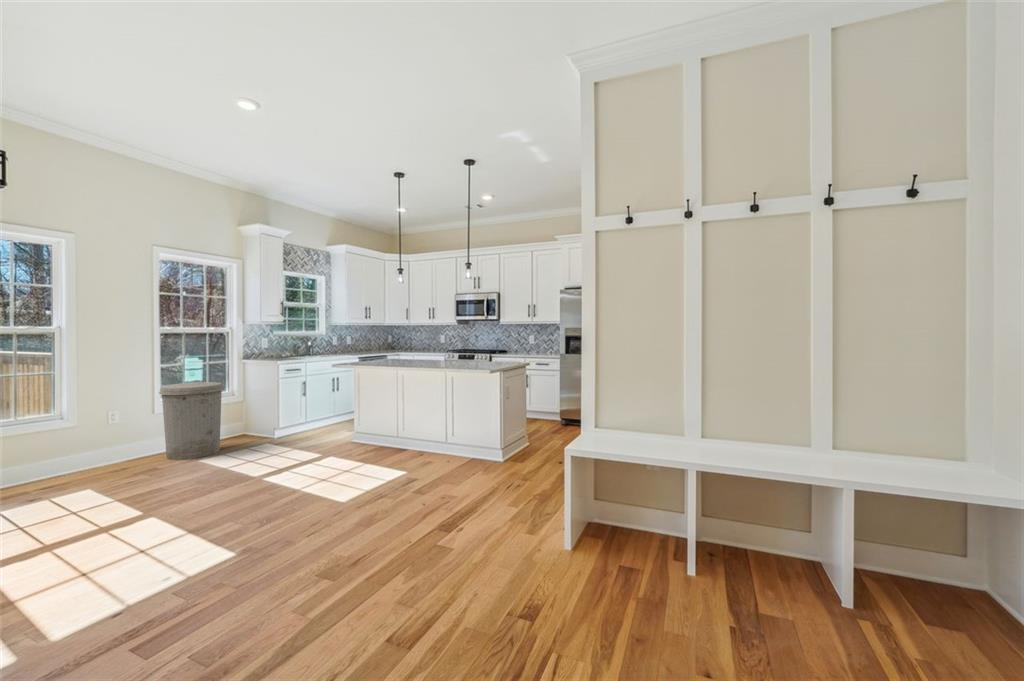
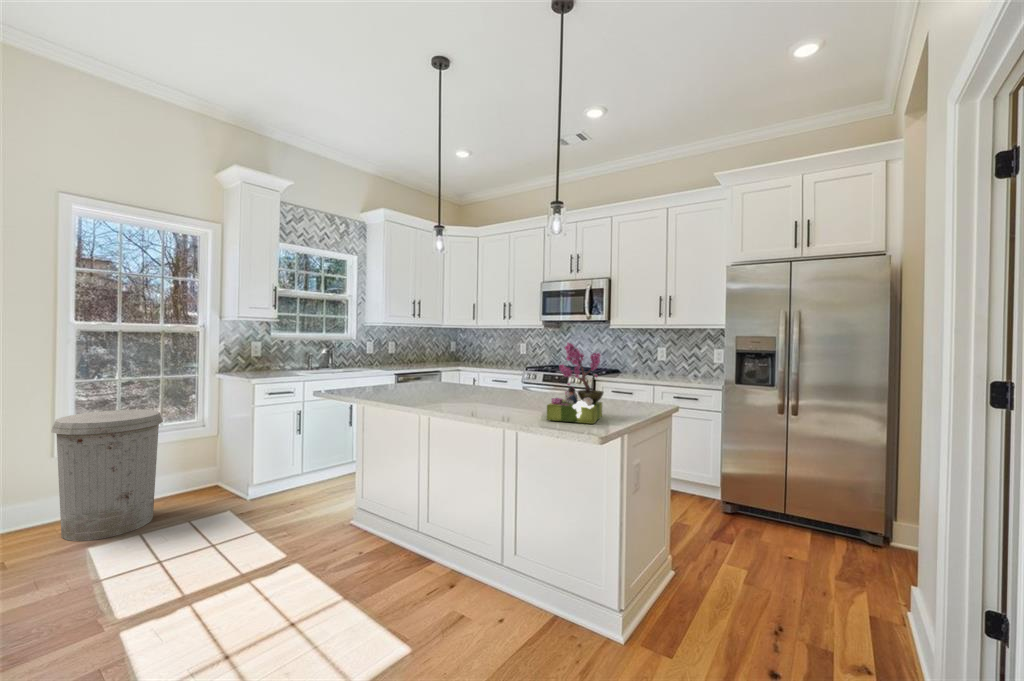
flower arrangement: none [468,332,494,368] -> present [547,343,604,424]

